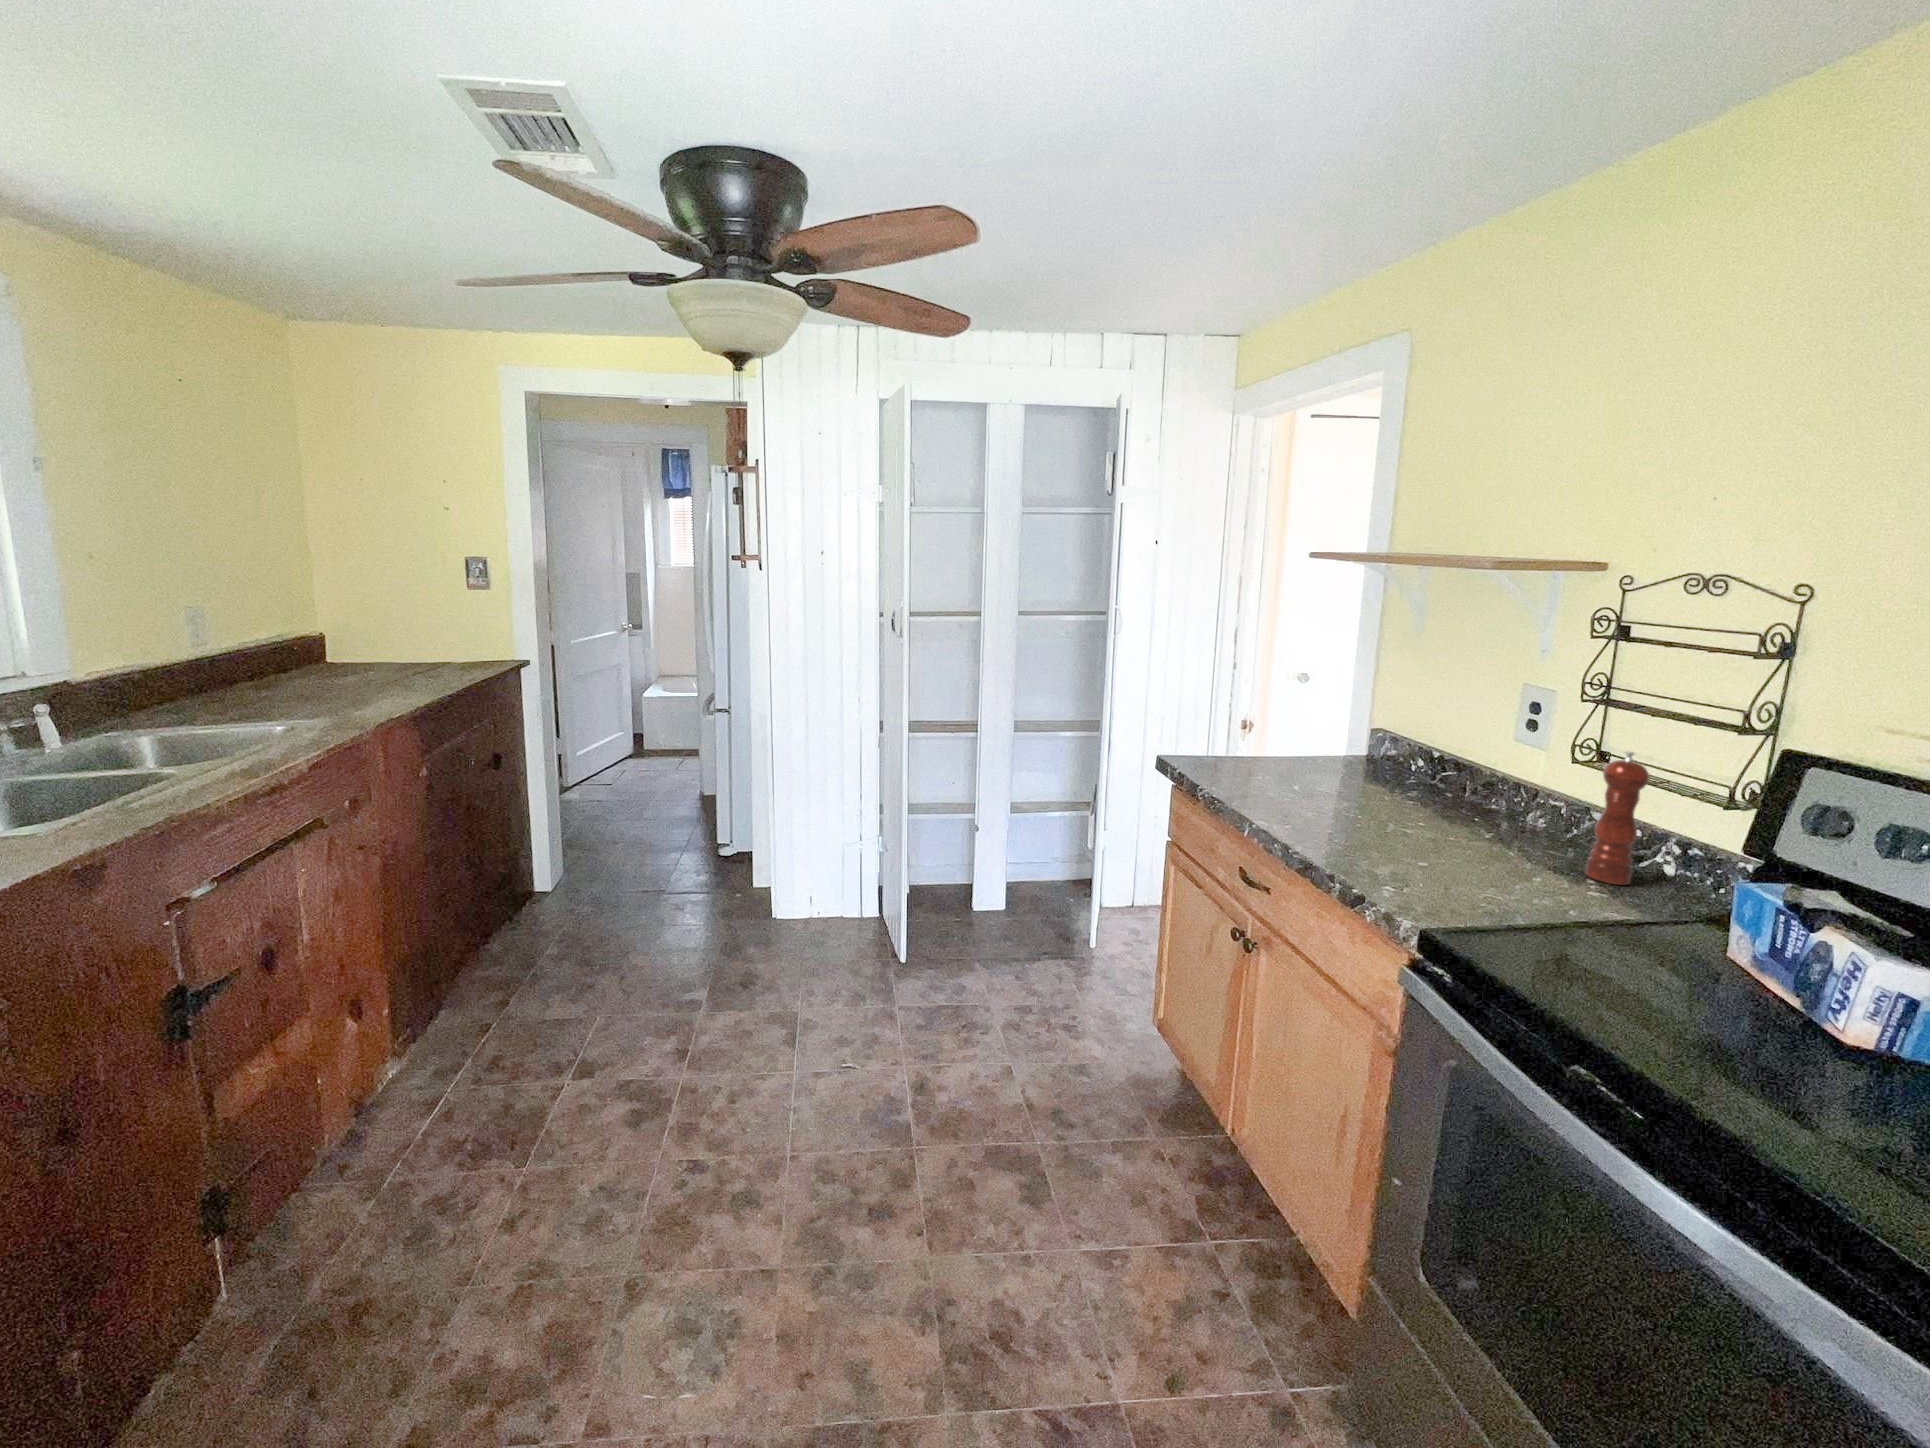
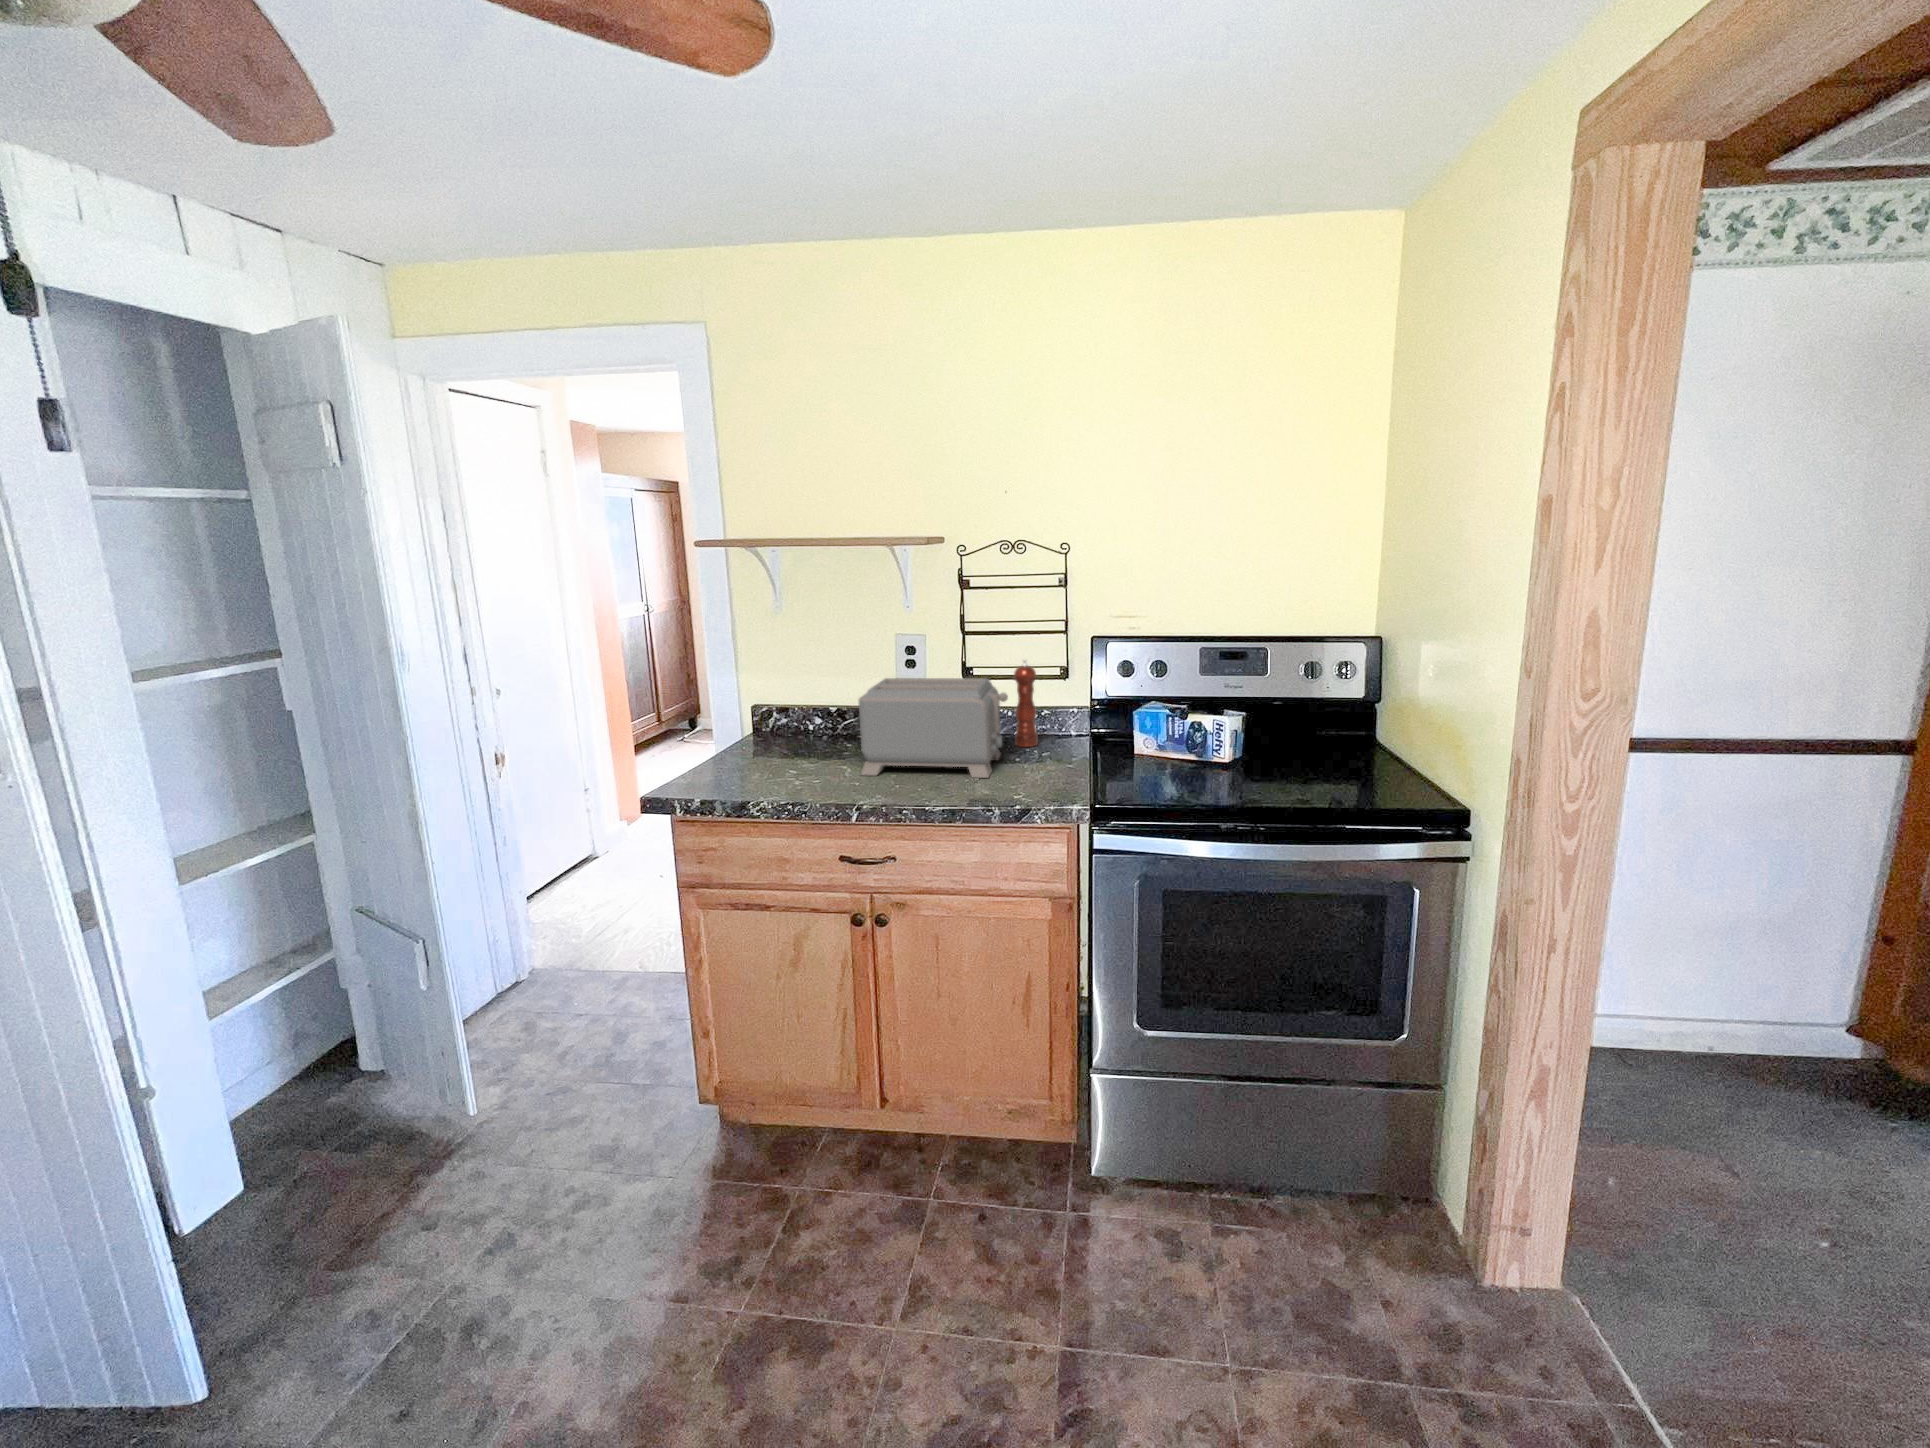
toaster: none [1328,720,1538,865] -> present [859,678,1008,778]

